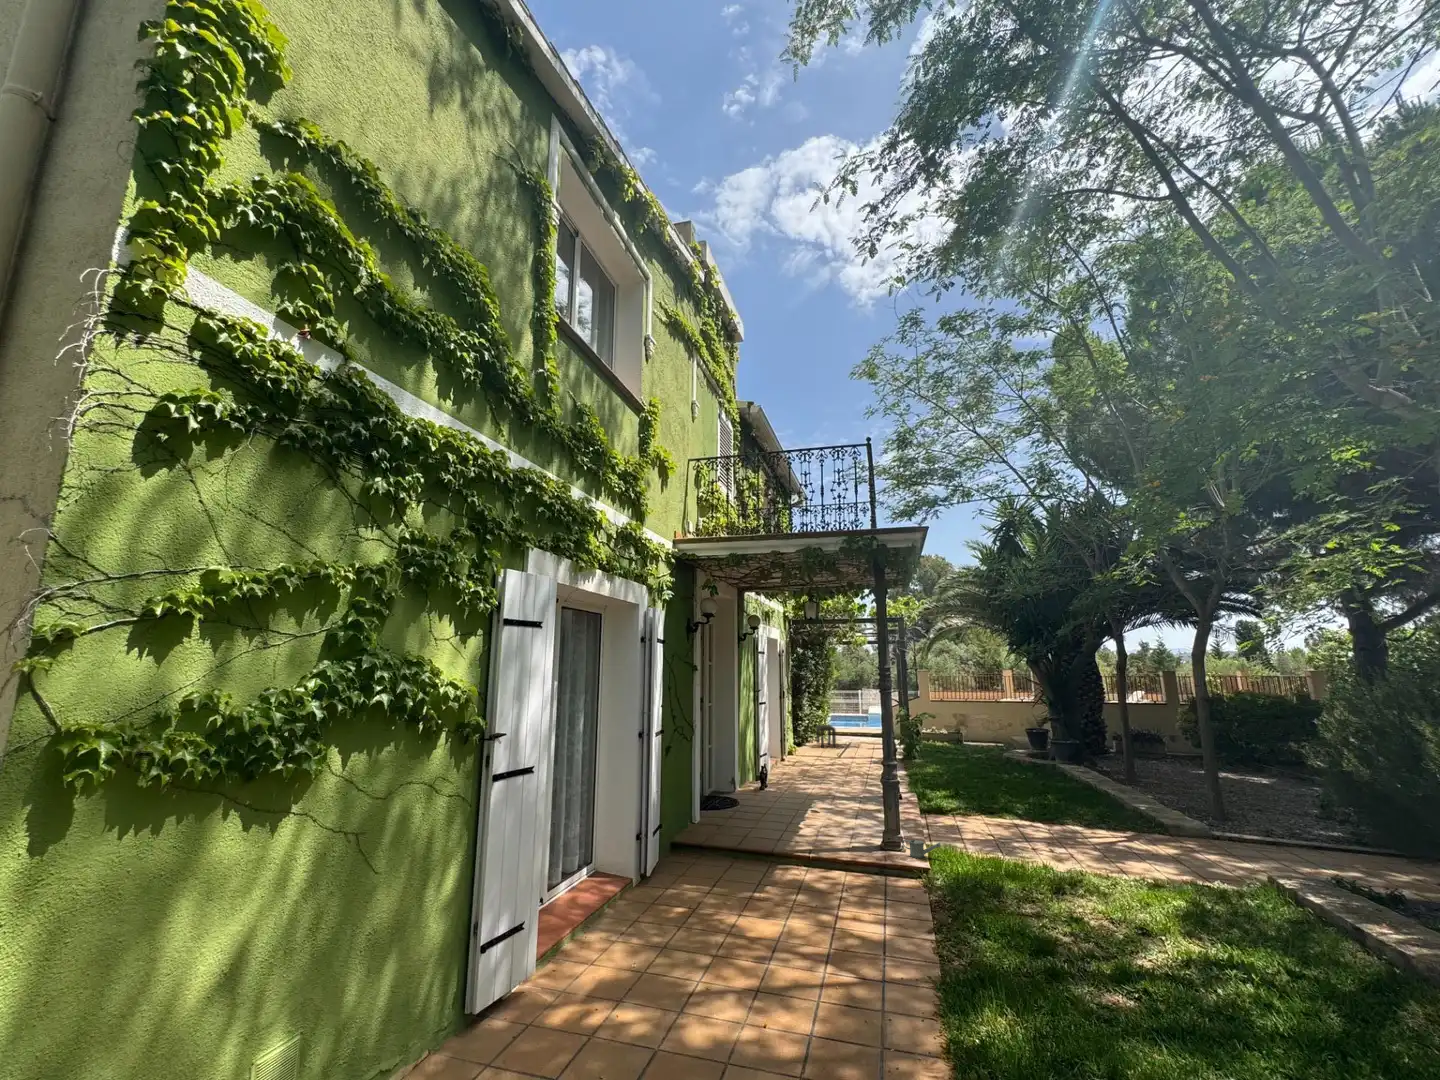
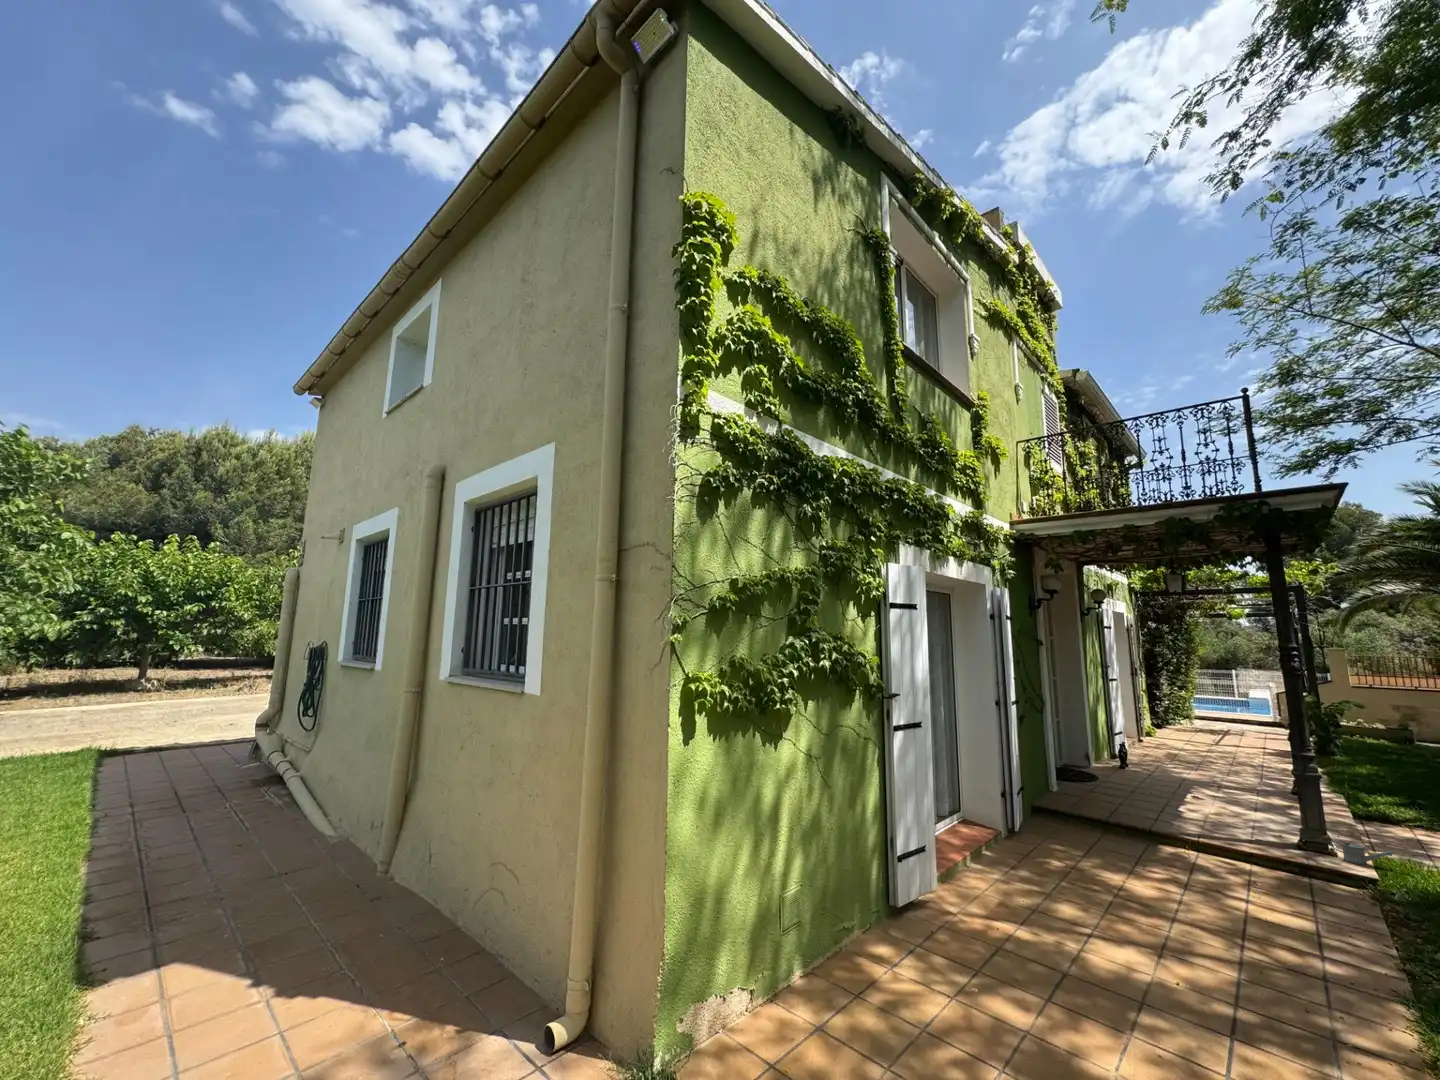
bench: present [816,725,836,748] -> none [1178,707,1209,733]

